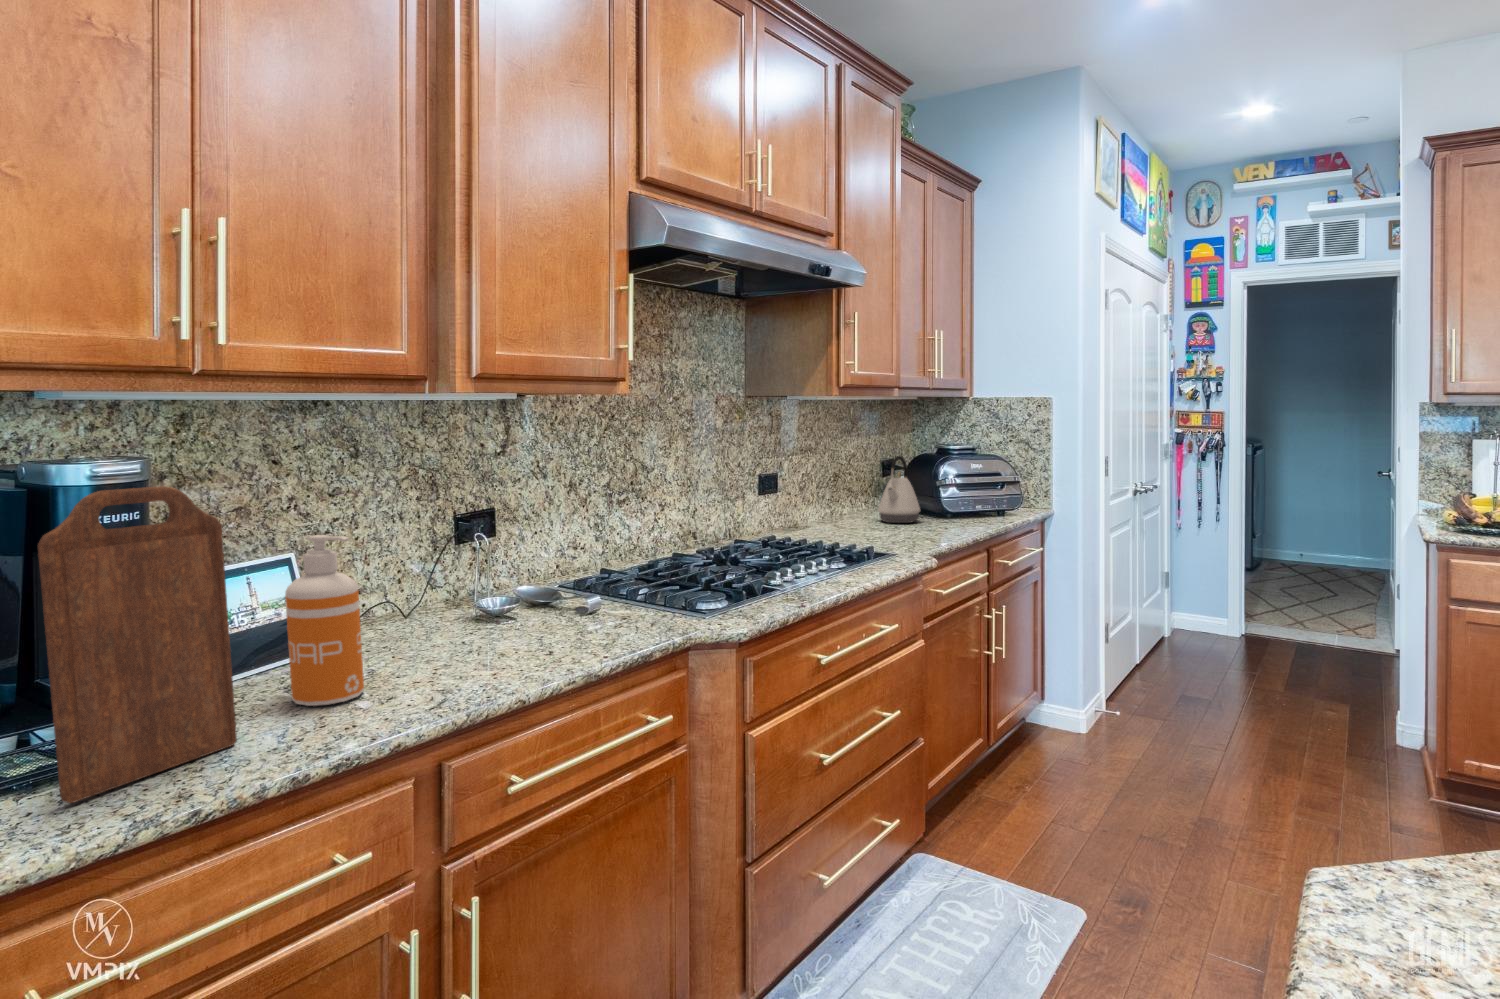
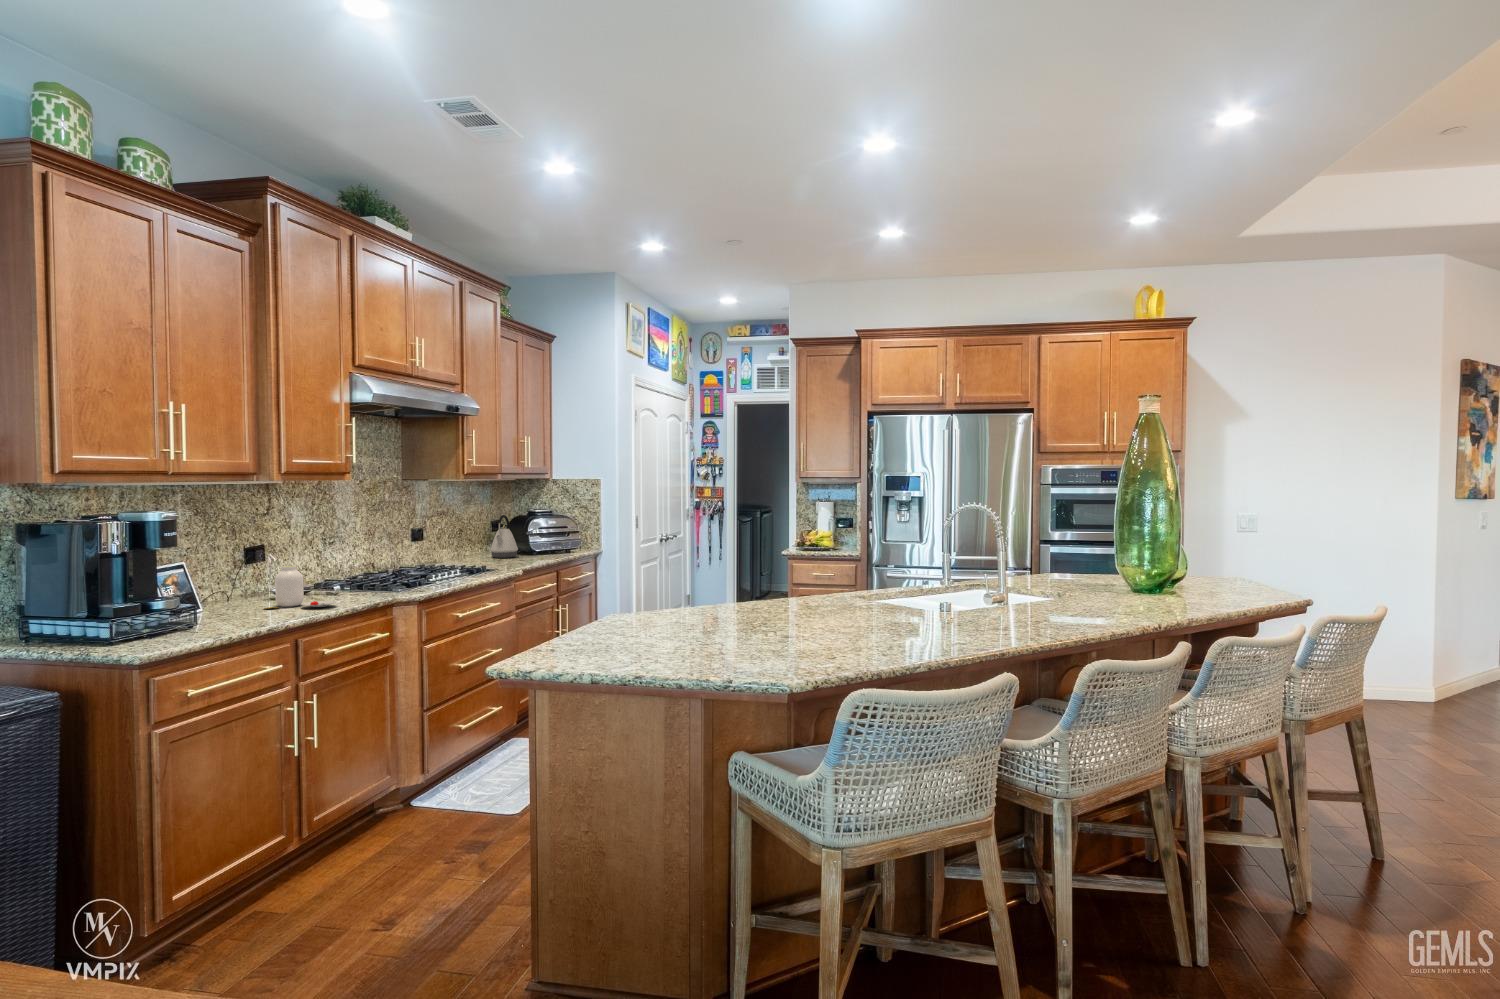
cutting board: present [38,486,237,803] -> none [165,523,213,642]
soap dispenser: present [285,535,364,706] -> none [213,547,248,623]
jar: none [439,561,572,652] -> present [264,566,337,609]

